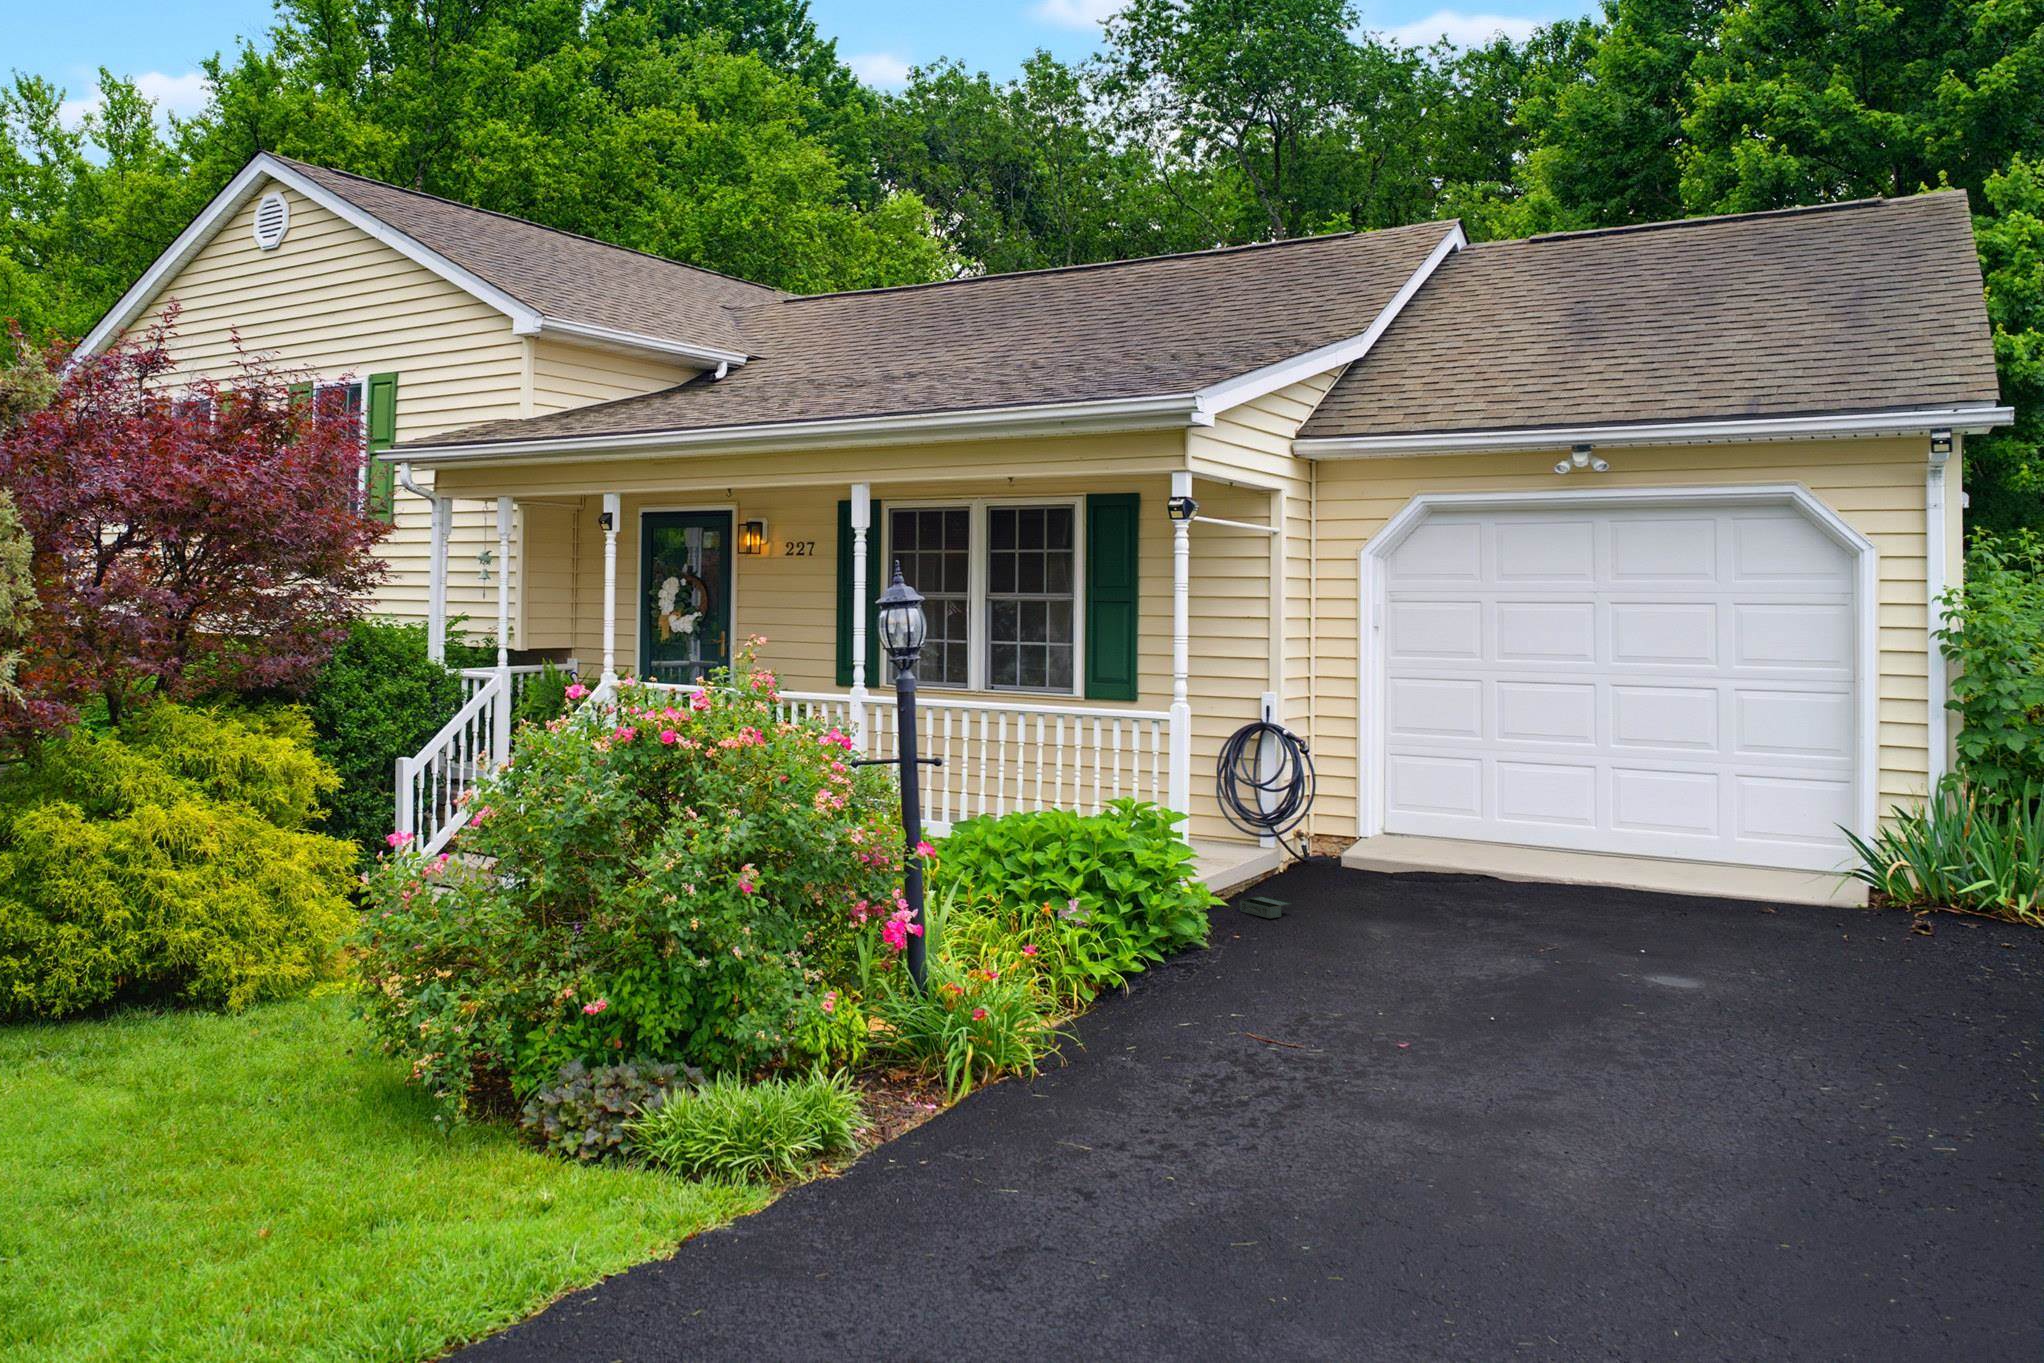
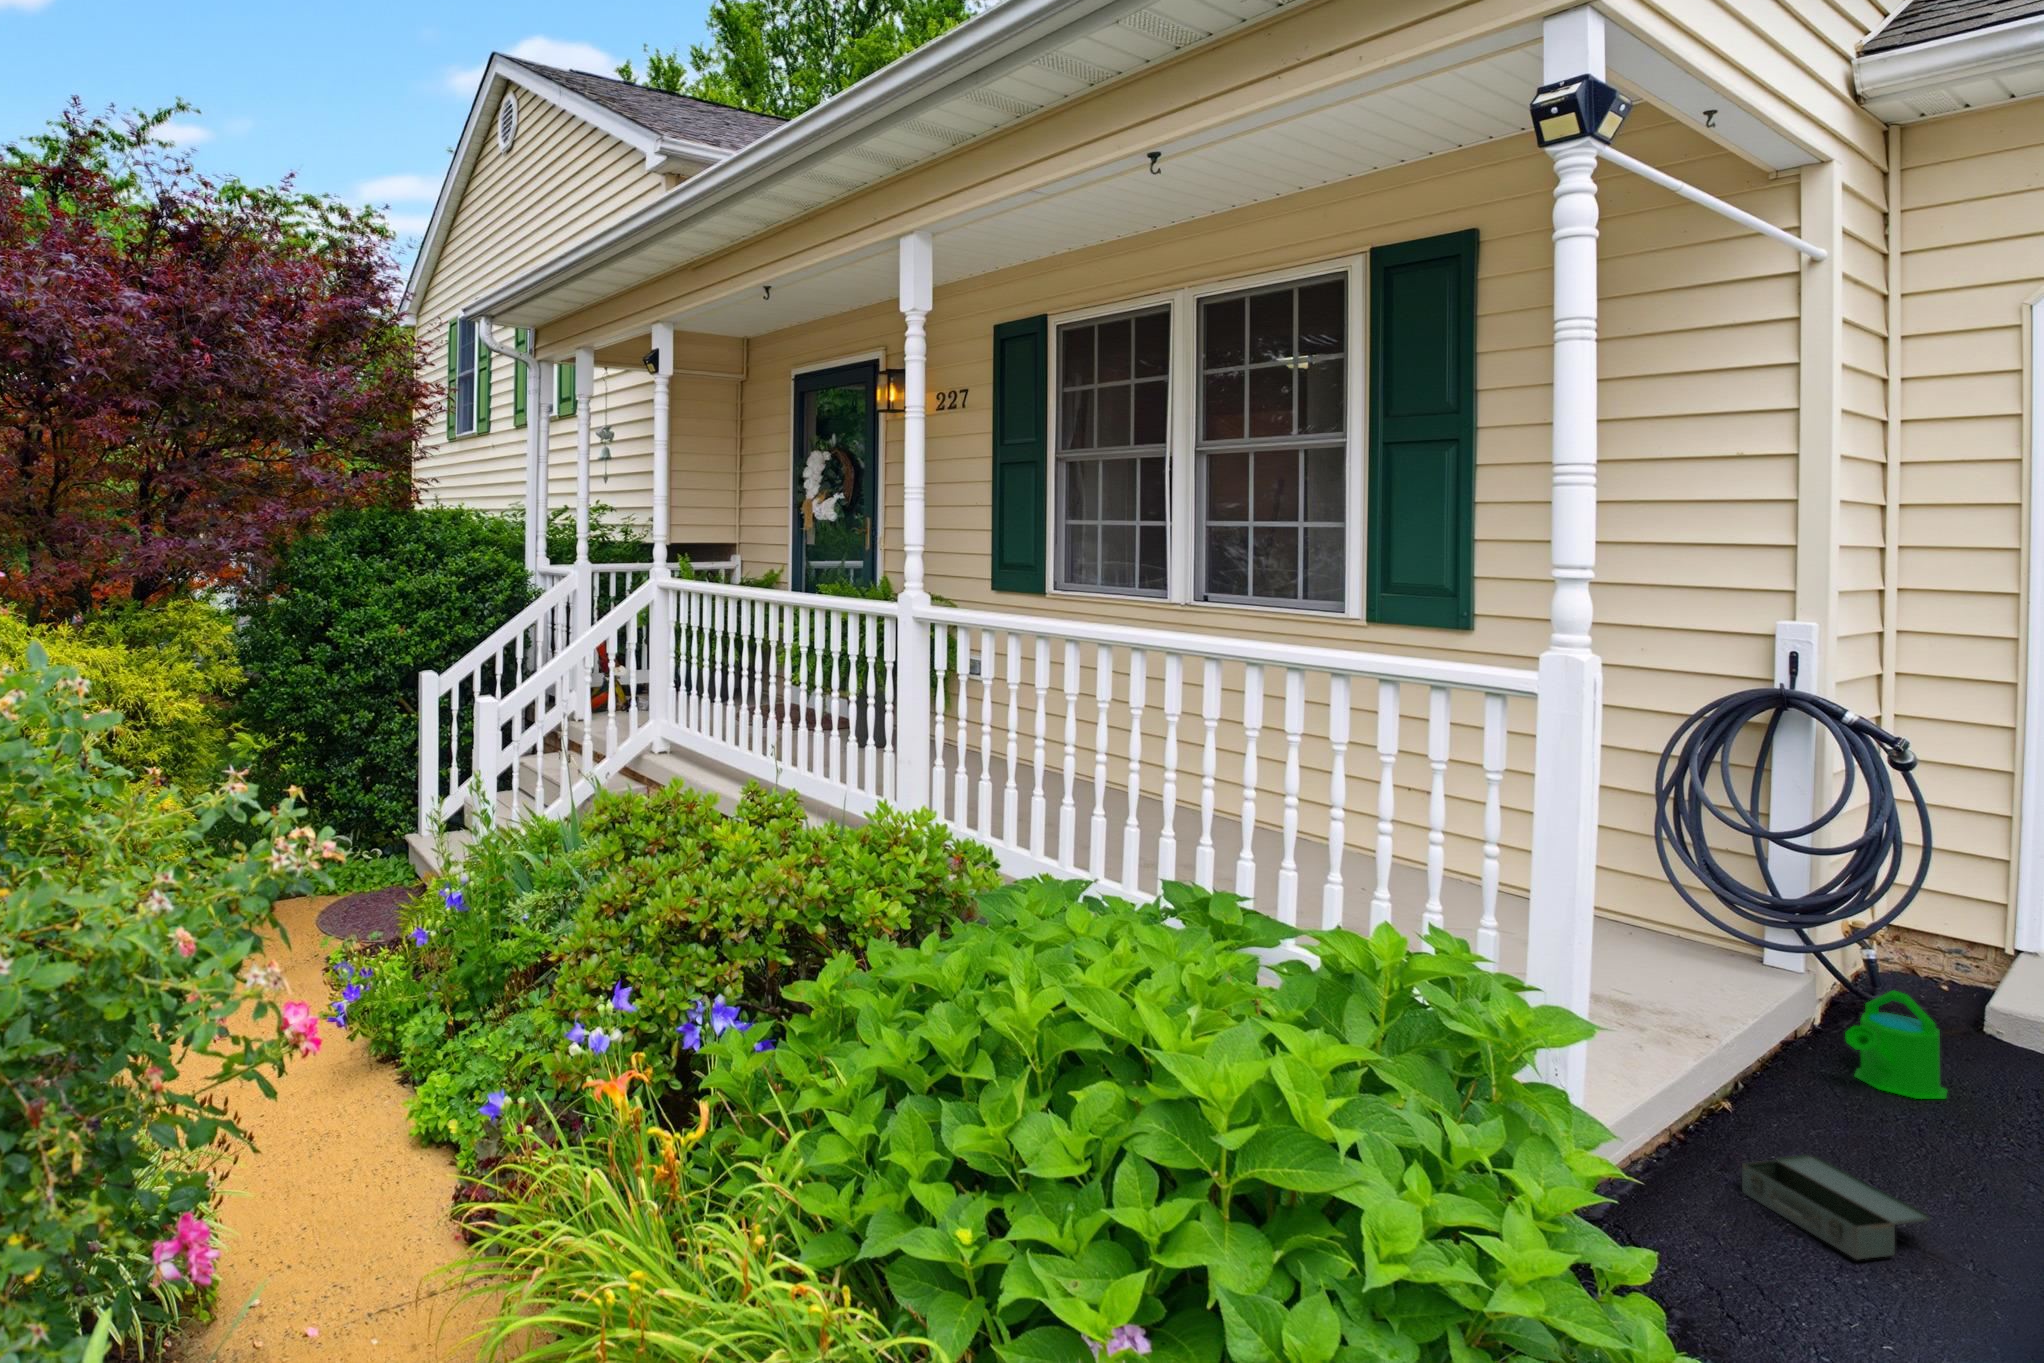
watering can: none [1279,843,1313,883] -> present [1845,990,1947,1099]

